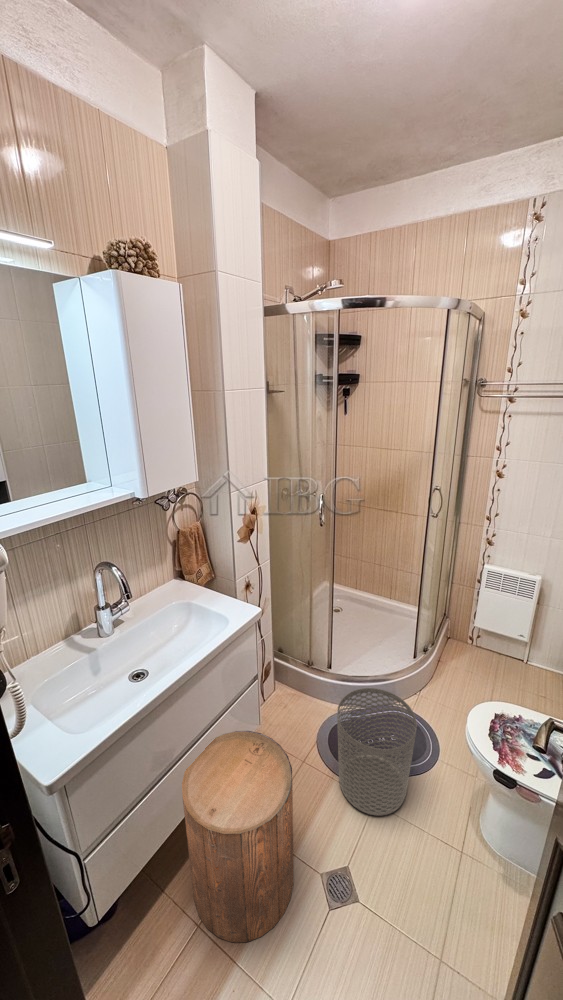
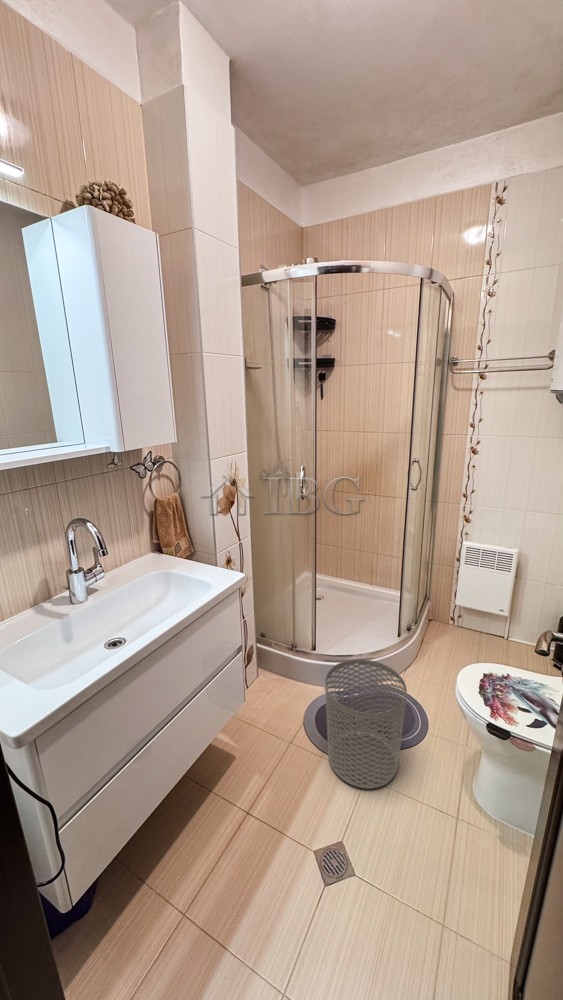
stool: present [182,731,294,942] -> none [165,700,286,926]

